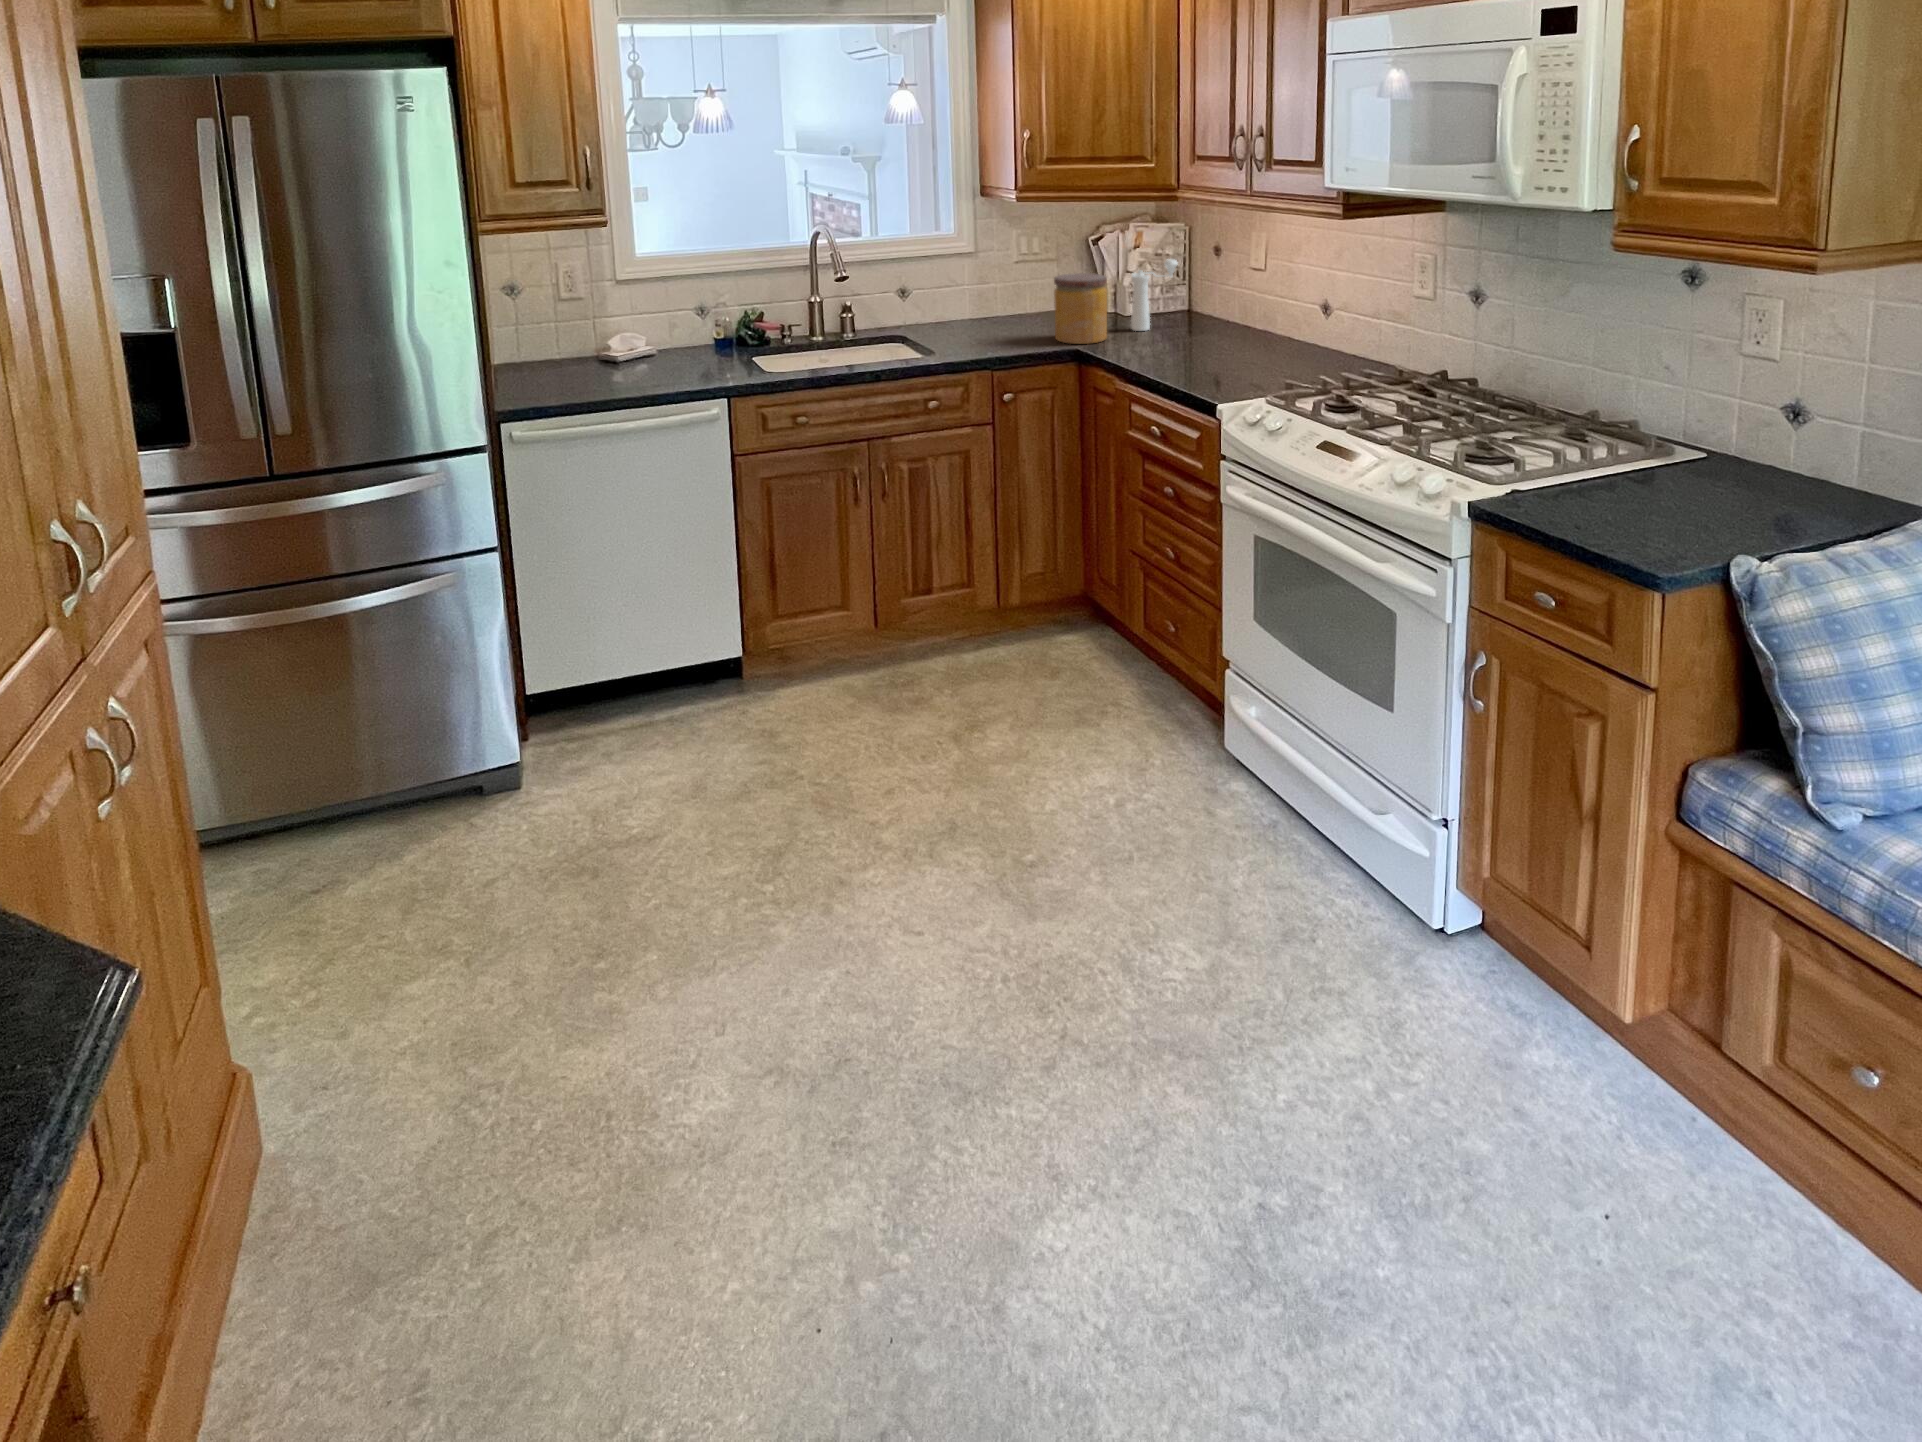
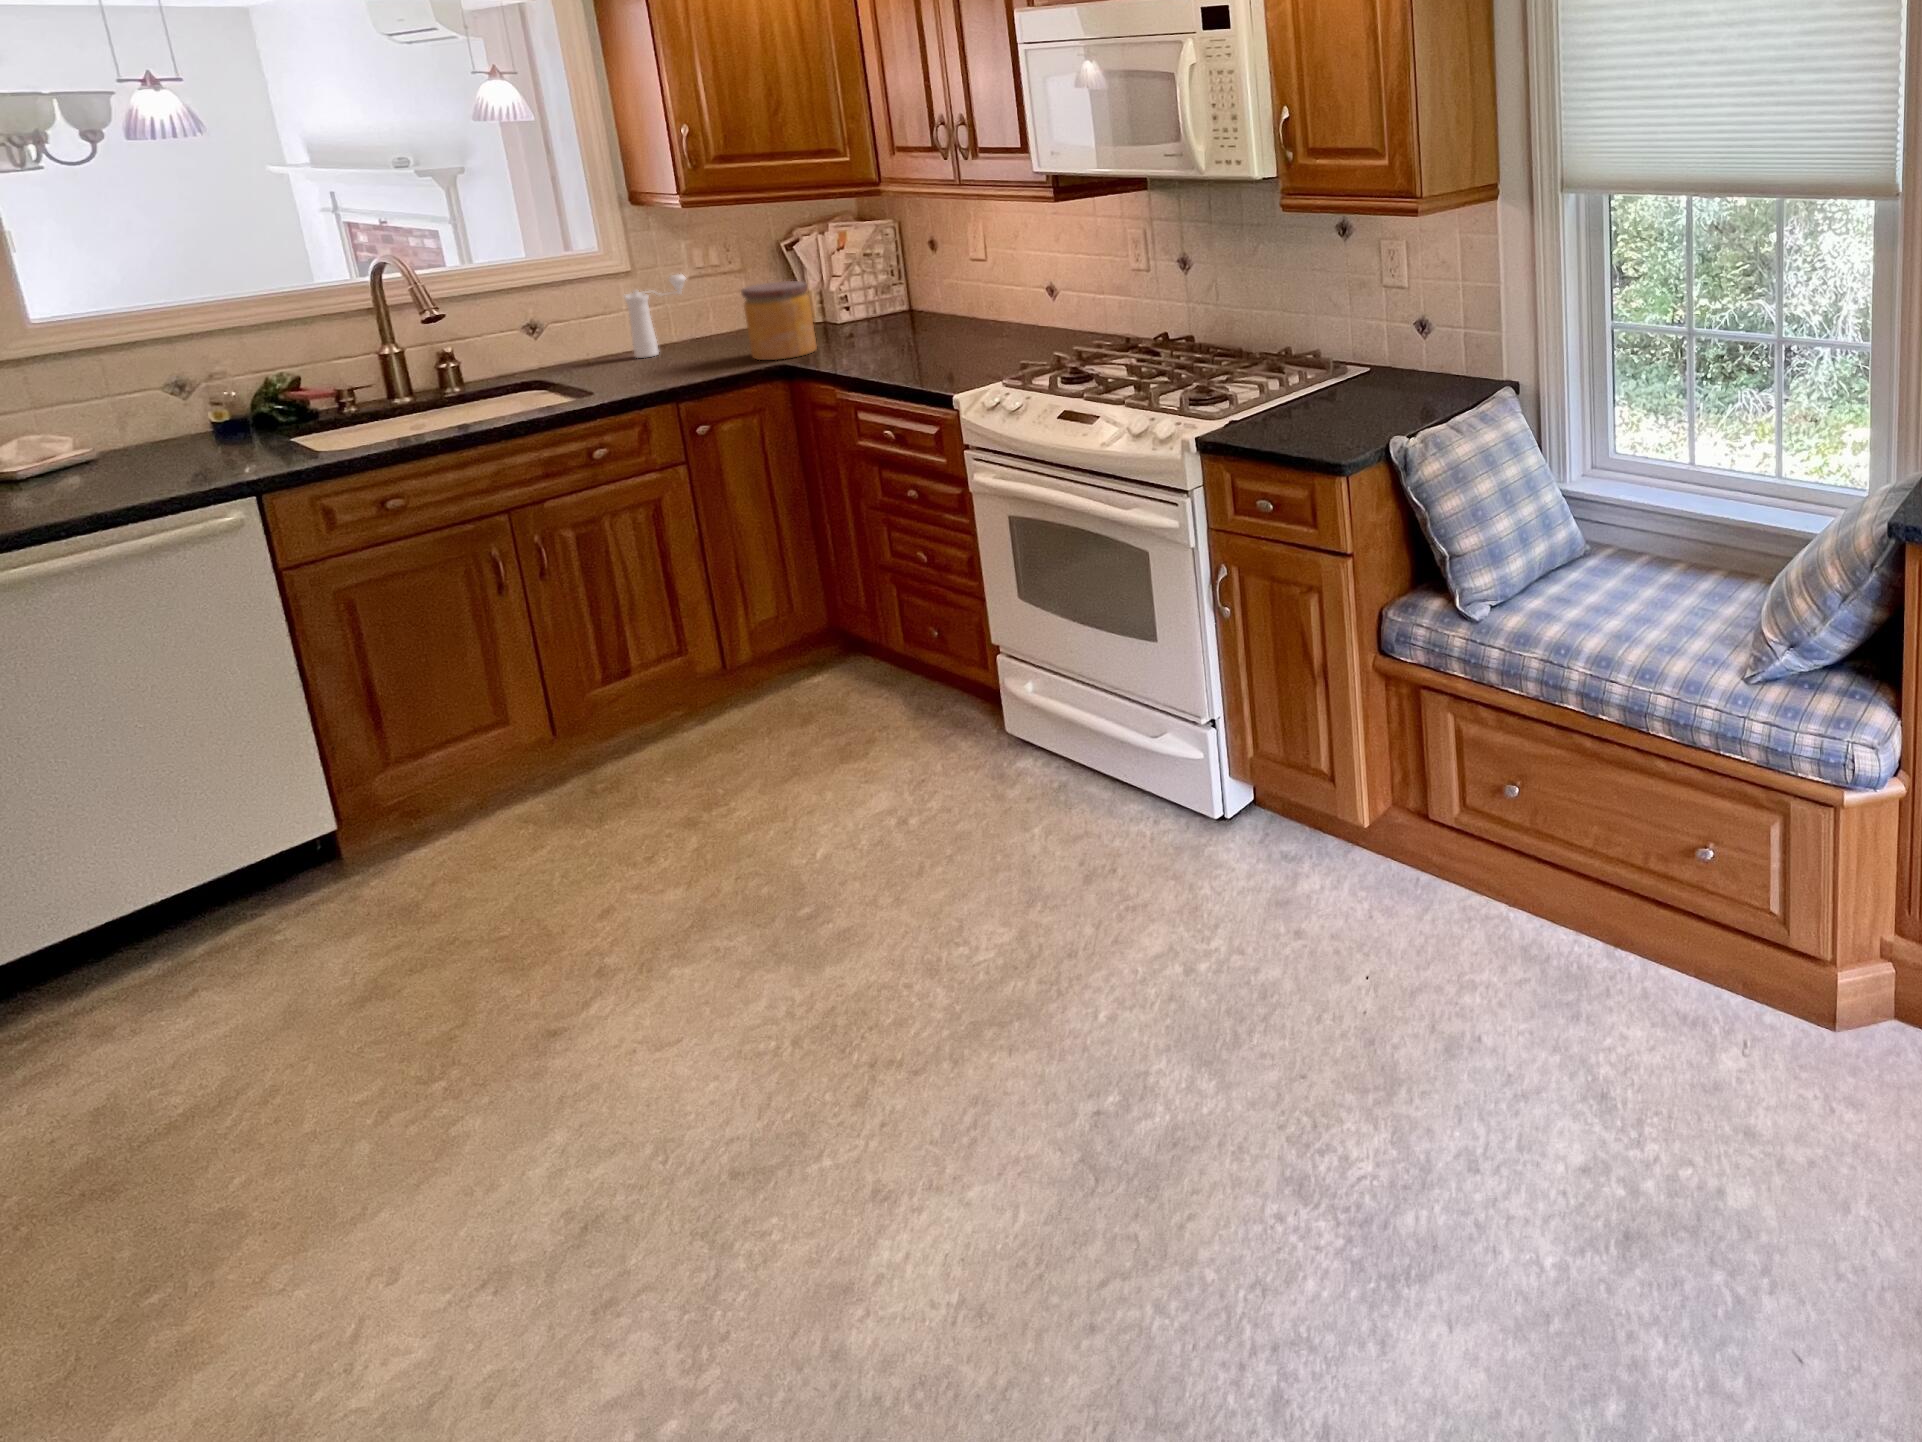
pepper mill: present [1131,259,1177,331] -> present [624,274,686,358]

